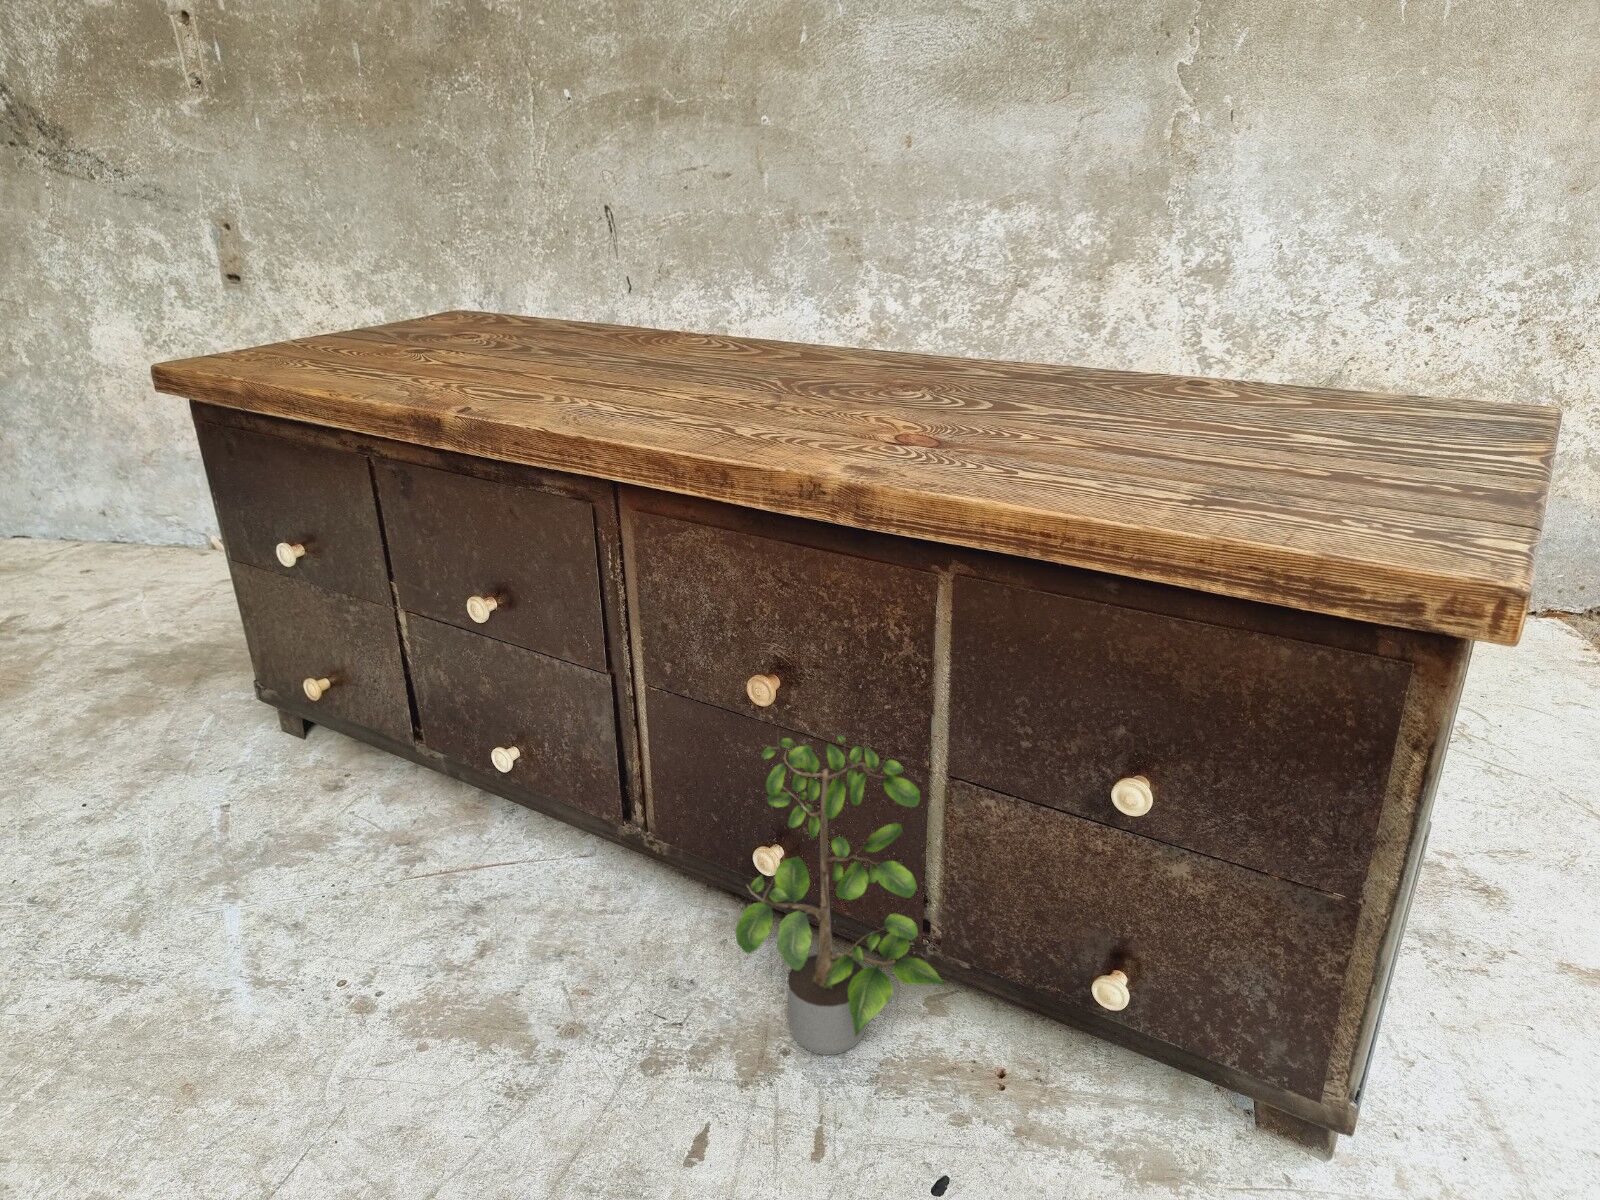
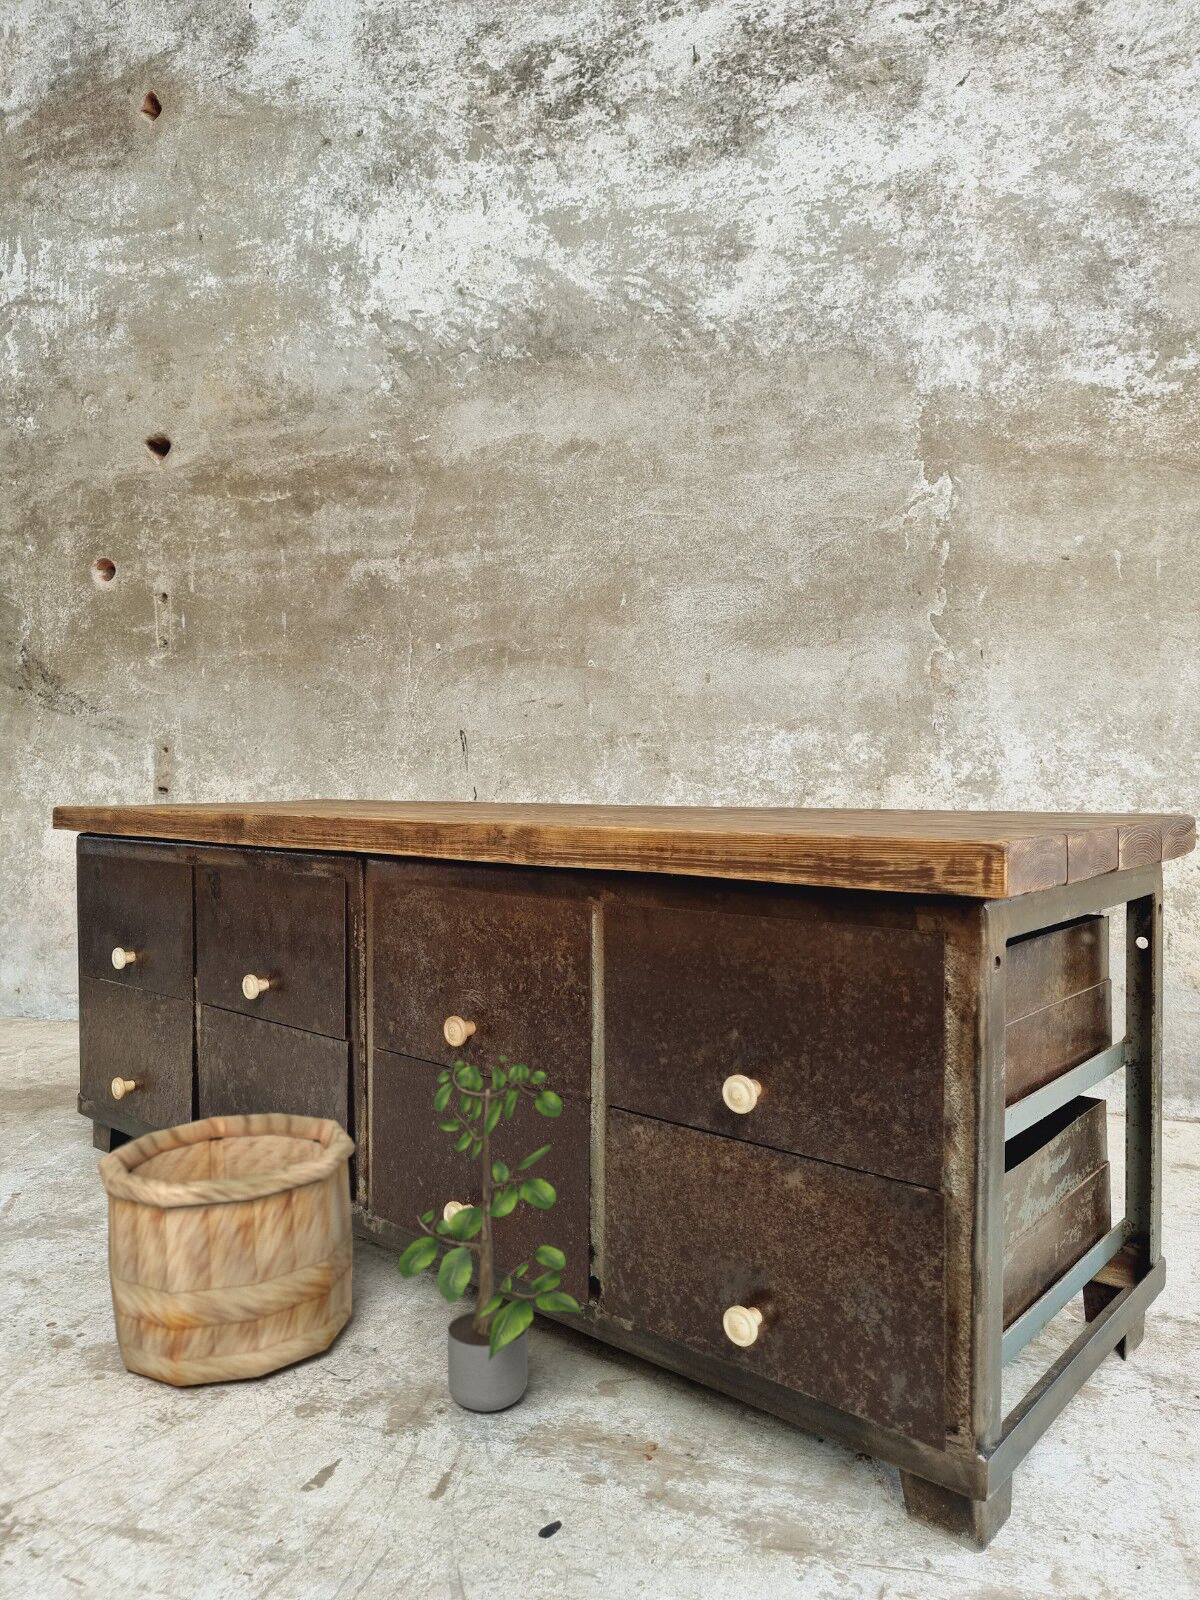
wooden bucket: none [373,749,656,1059] -> present [97,1113,355,1386]

